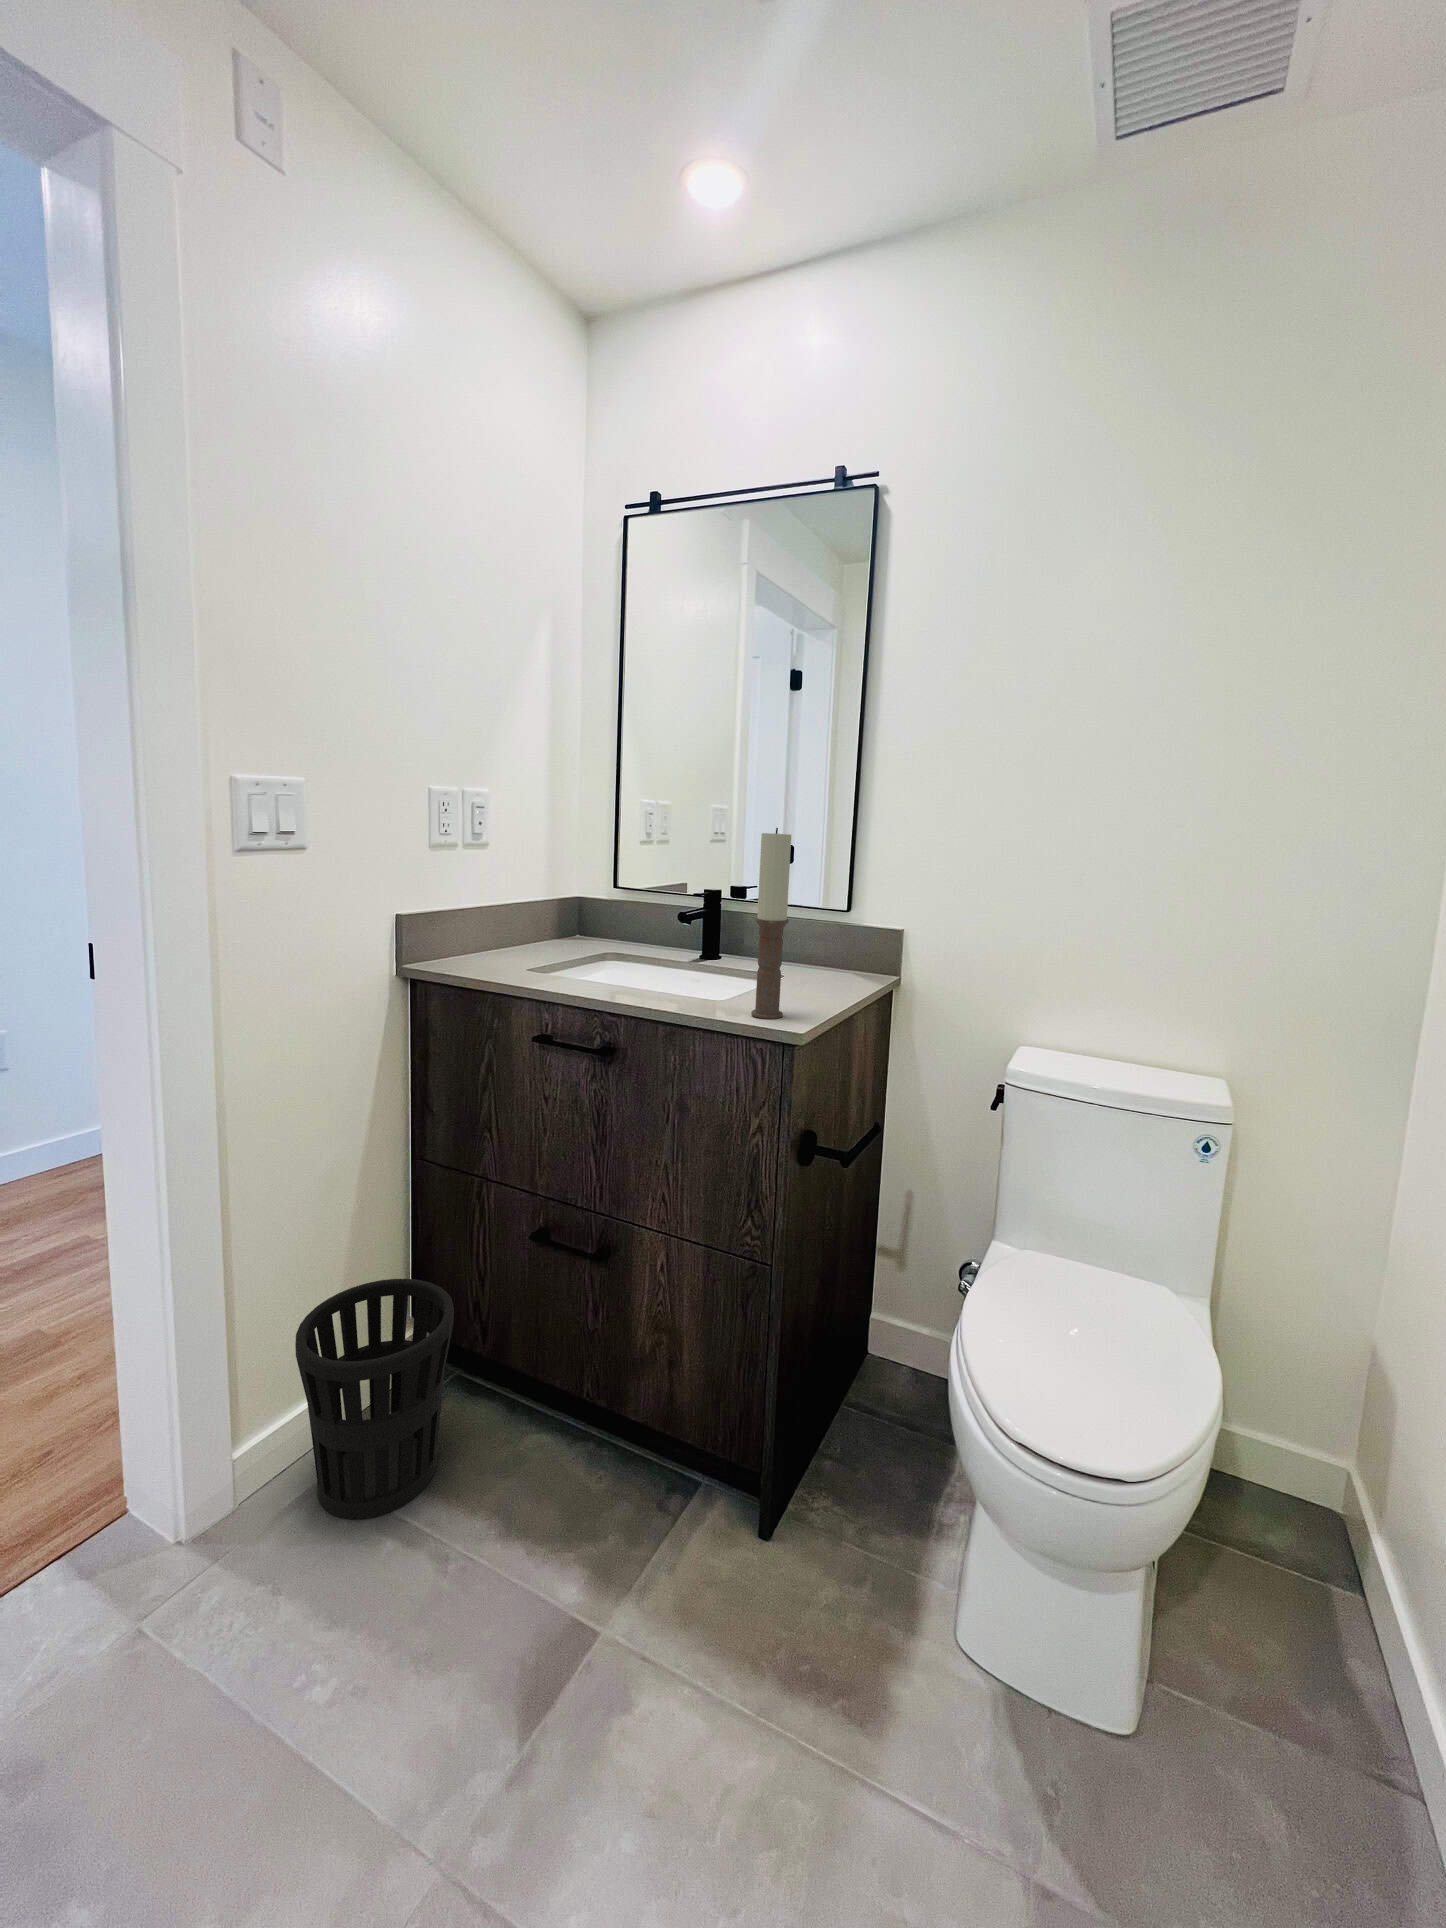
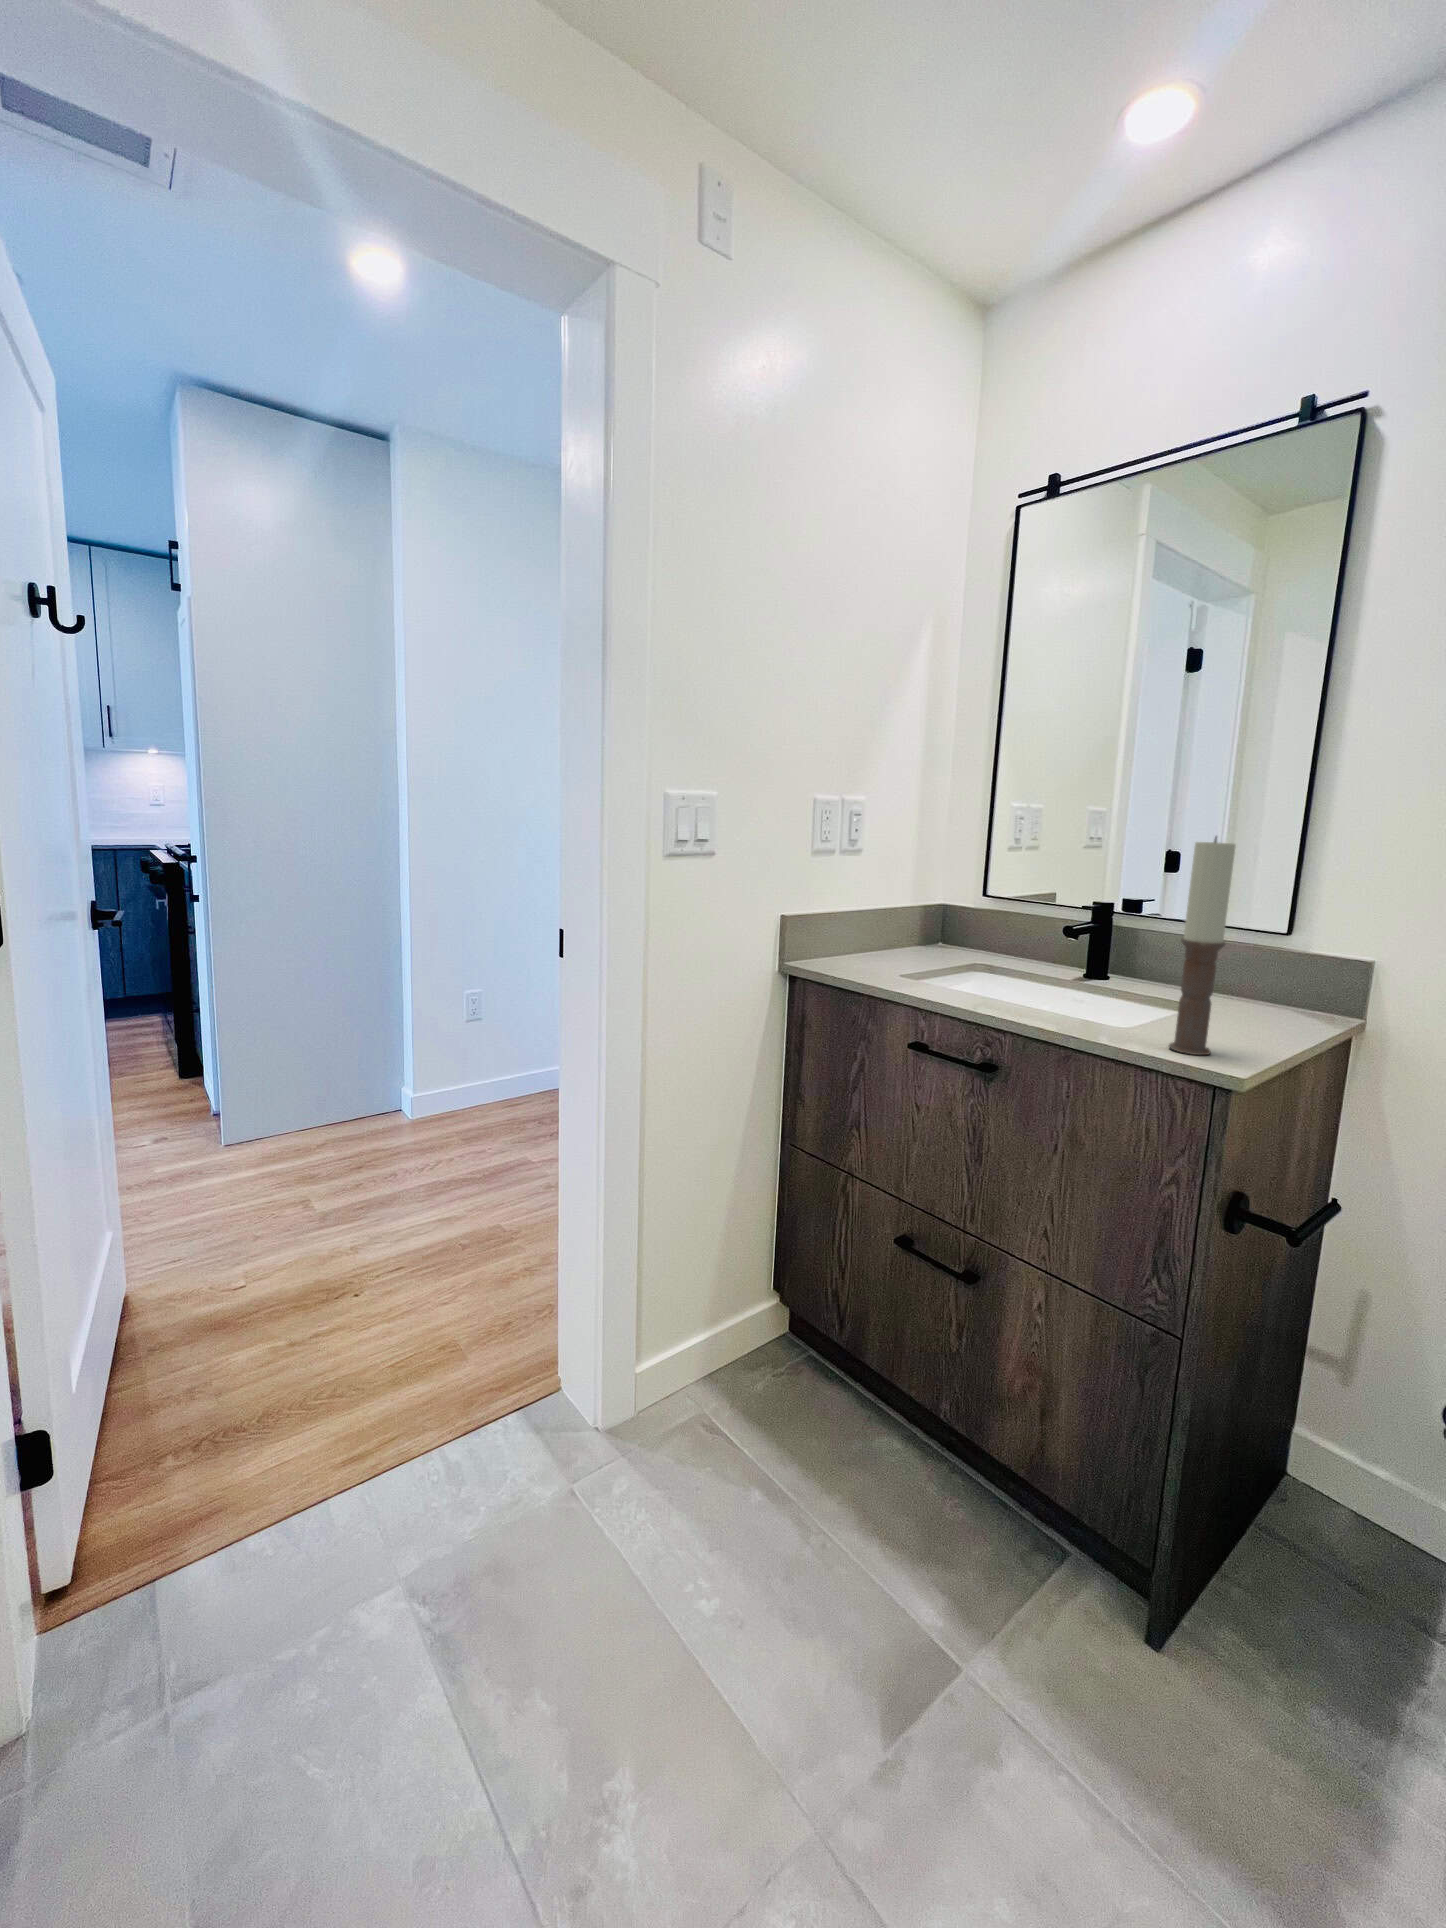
wastebasket: present [295,1279,454,1519] -> none [687,1250,819,1466]

